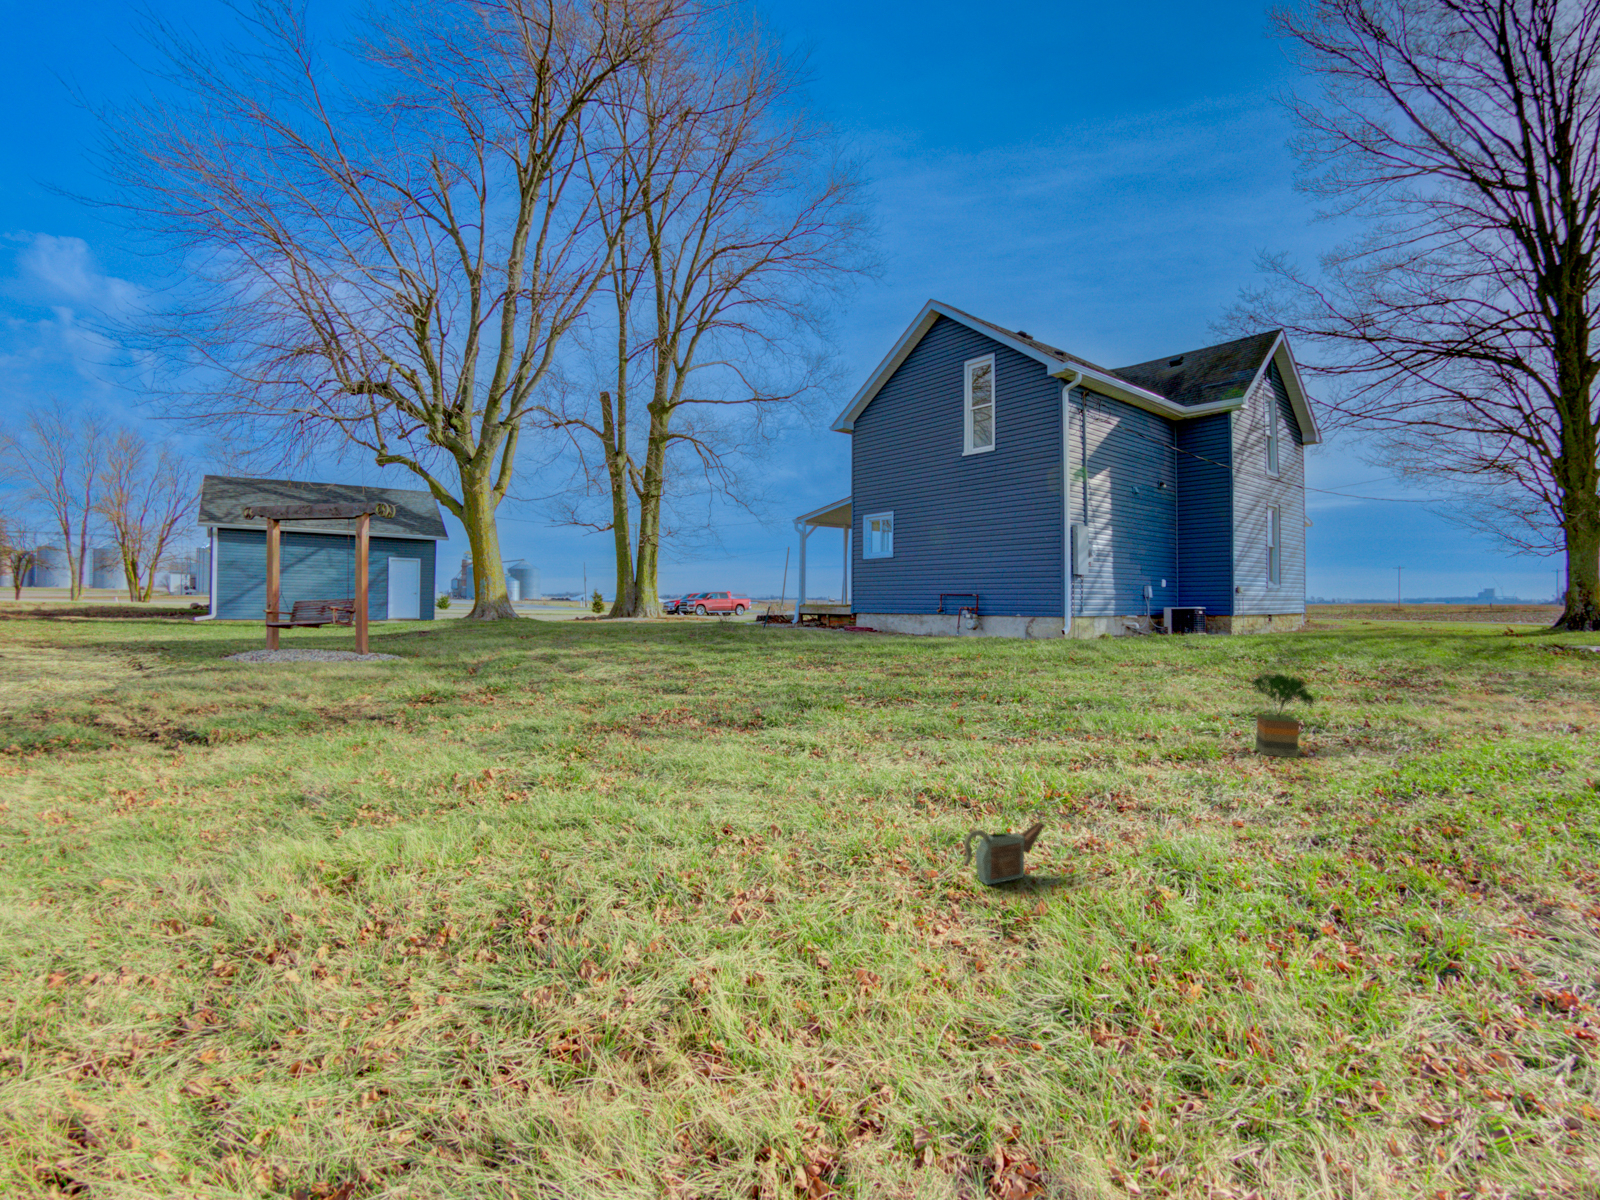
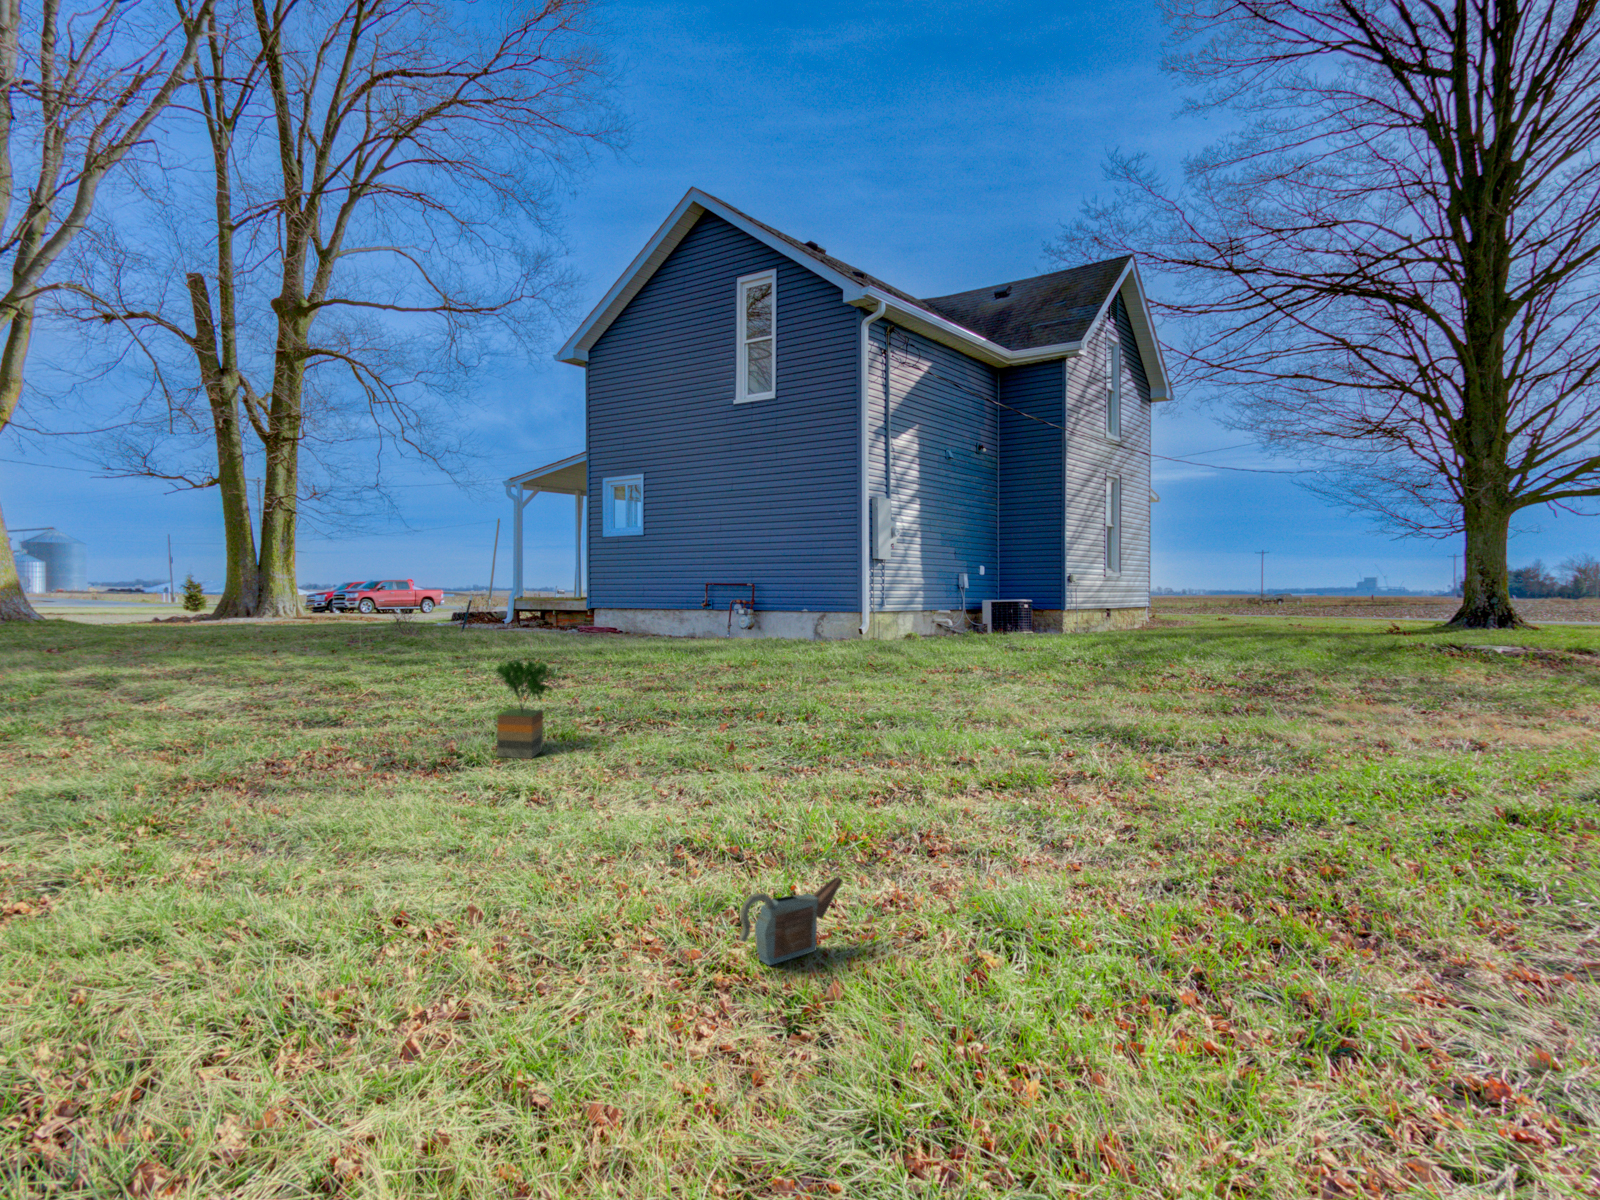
potted tree: present [1251,675,1314,757] -> present [496,660,554,759]

